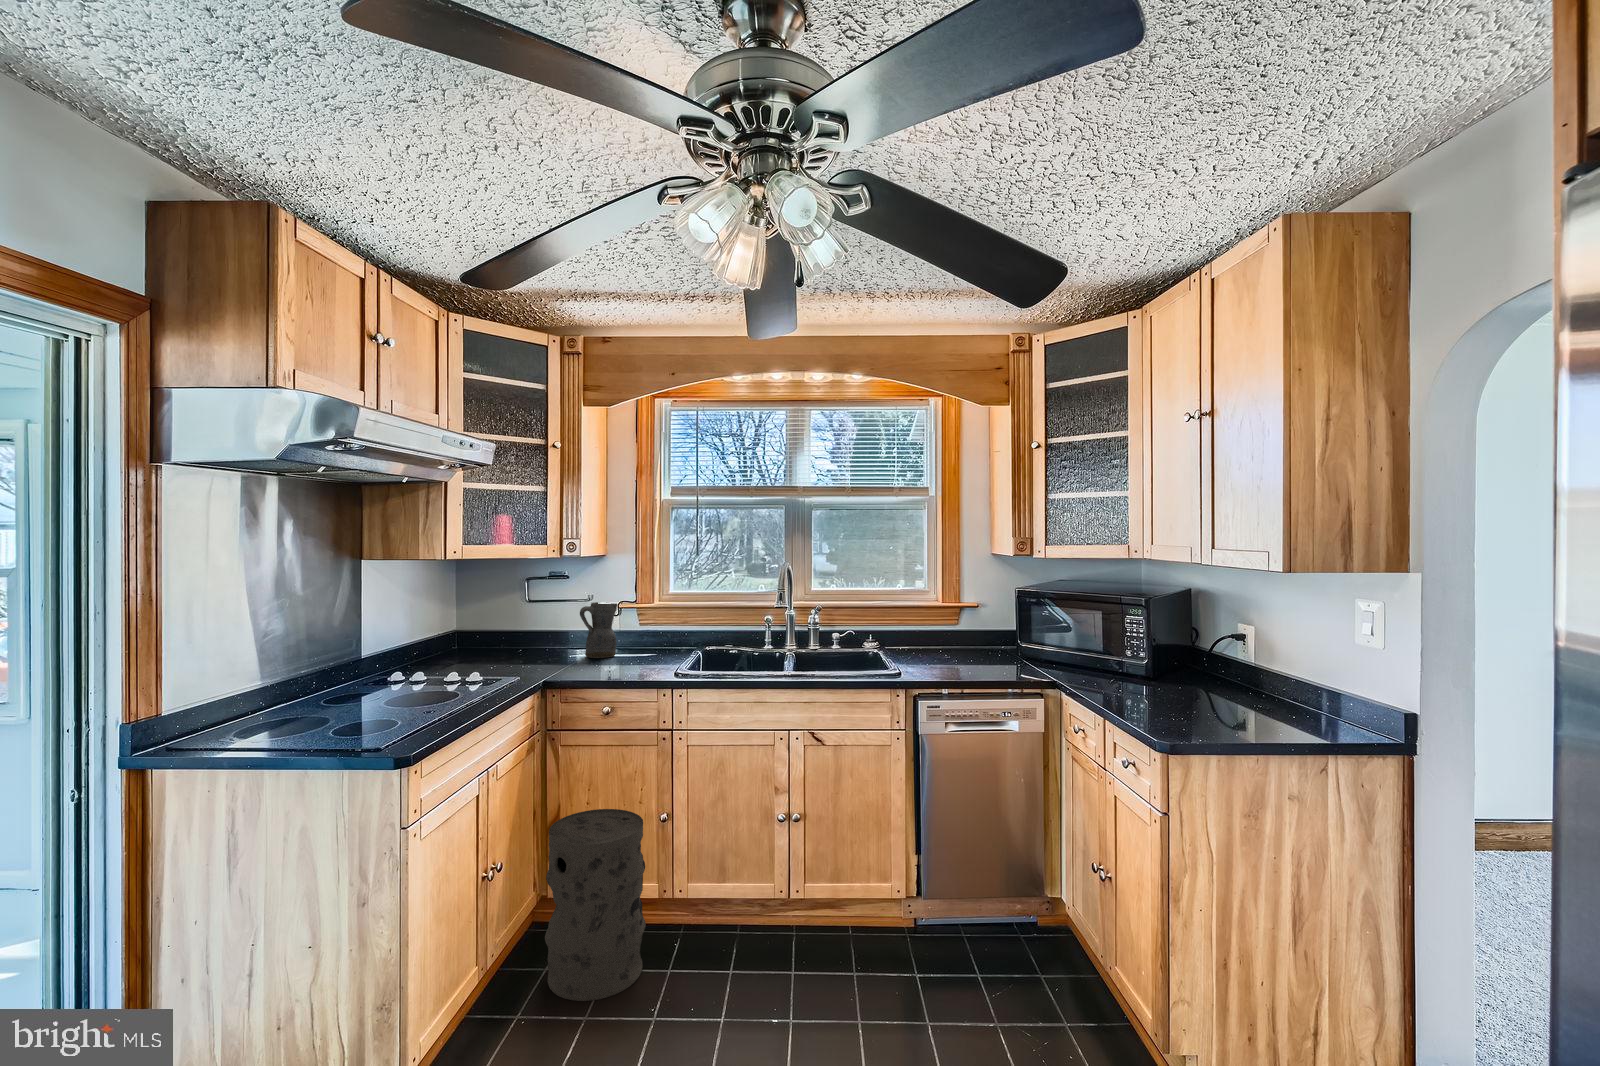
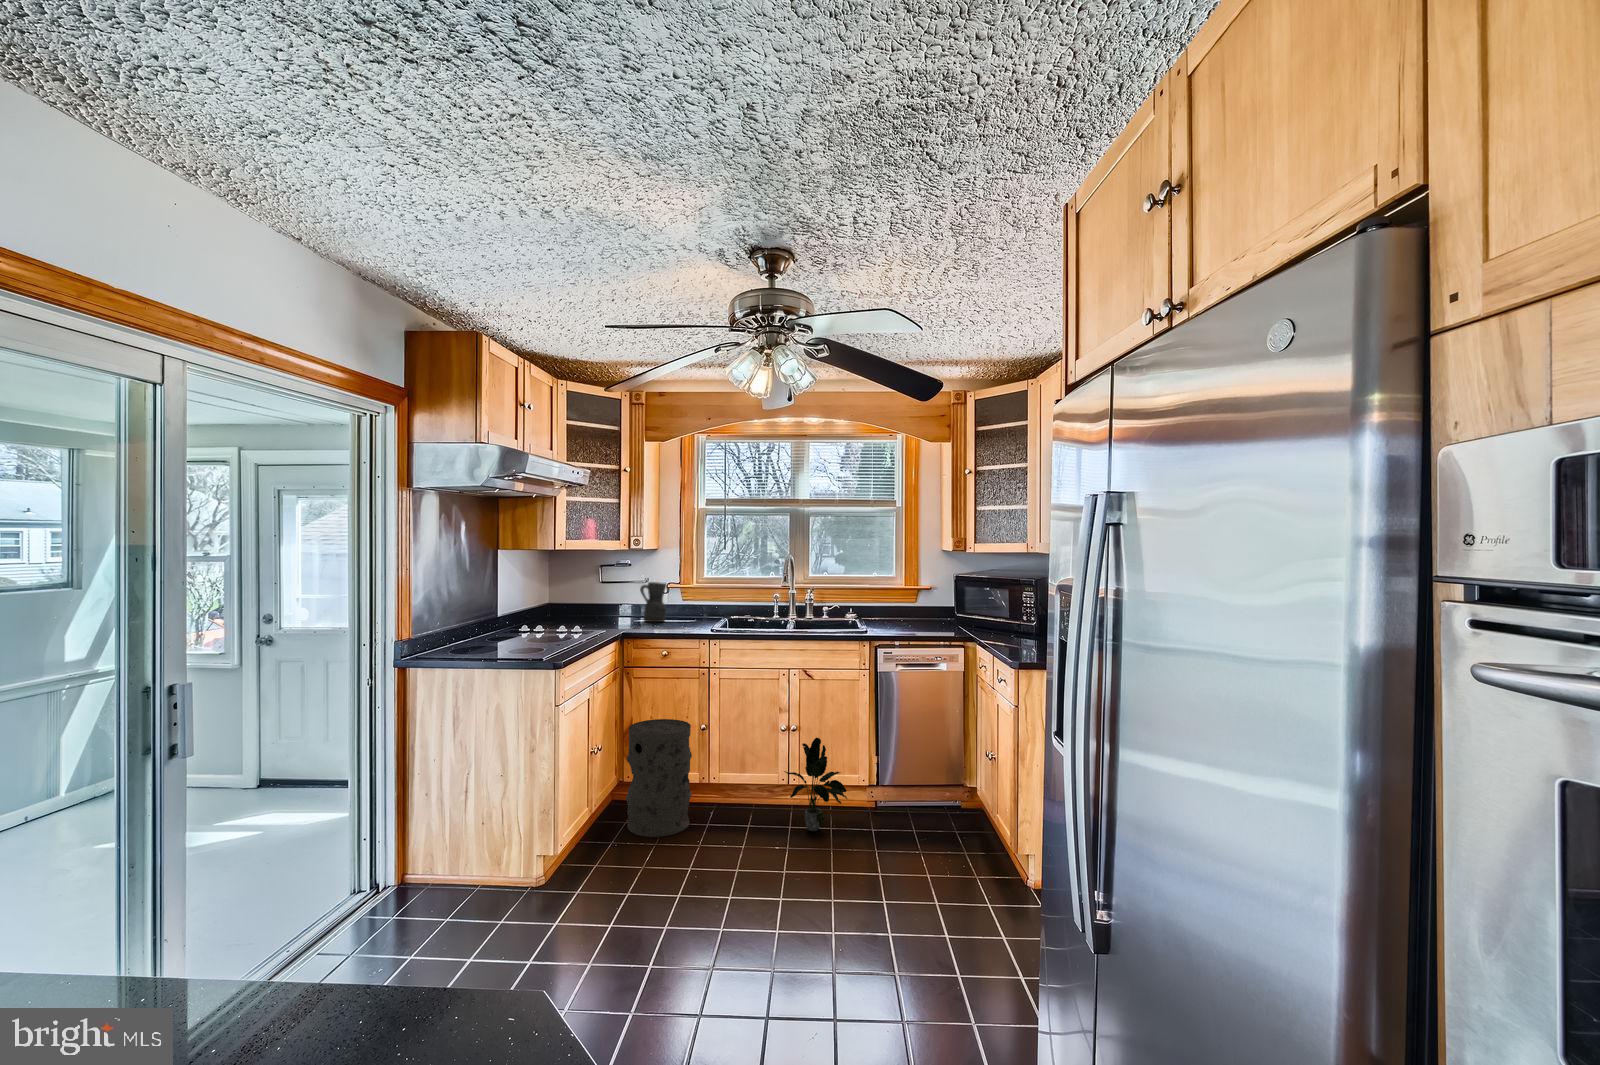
potted plant: none [783,839,879,982] -> present [784,738,847,831]

